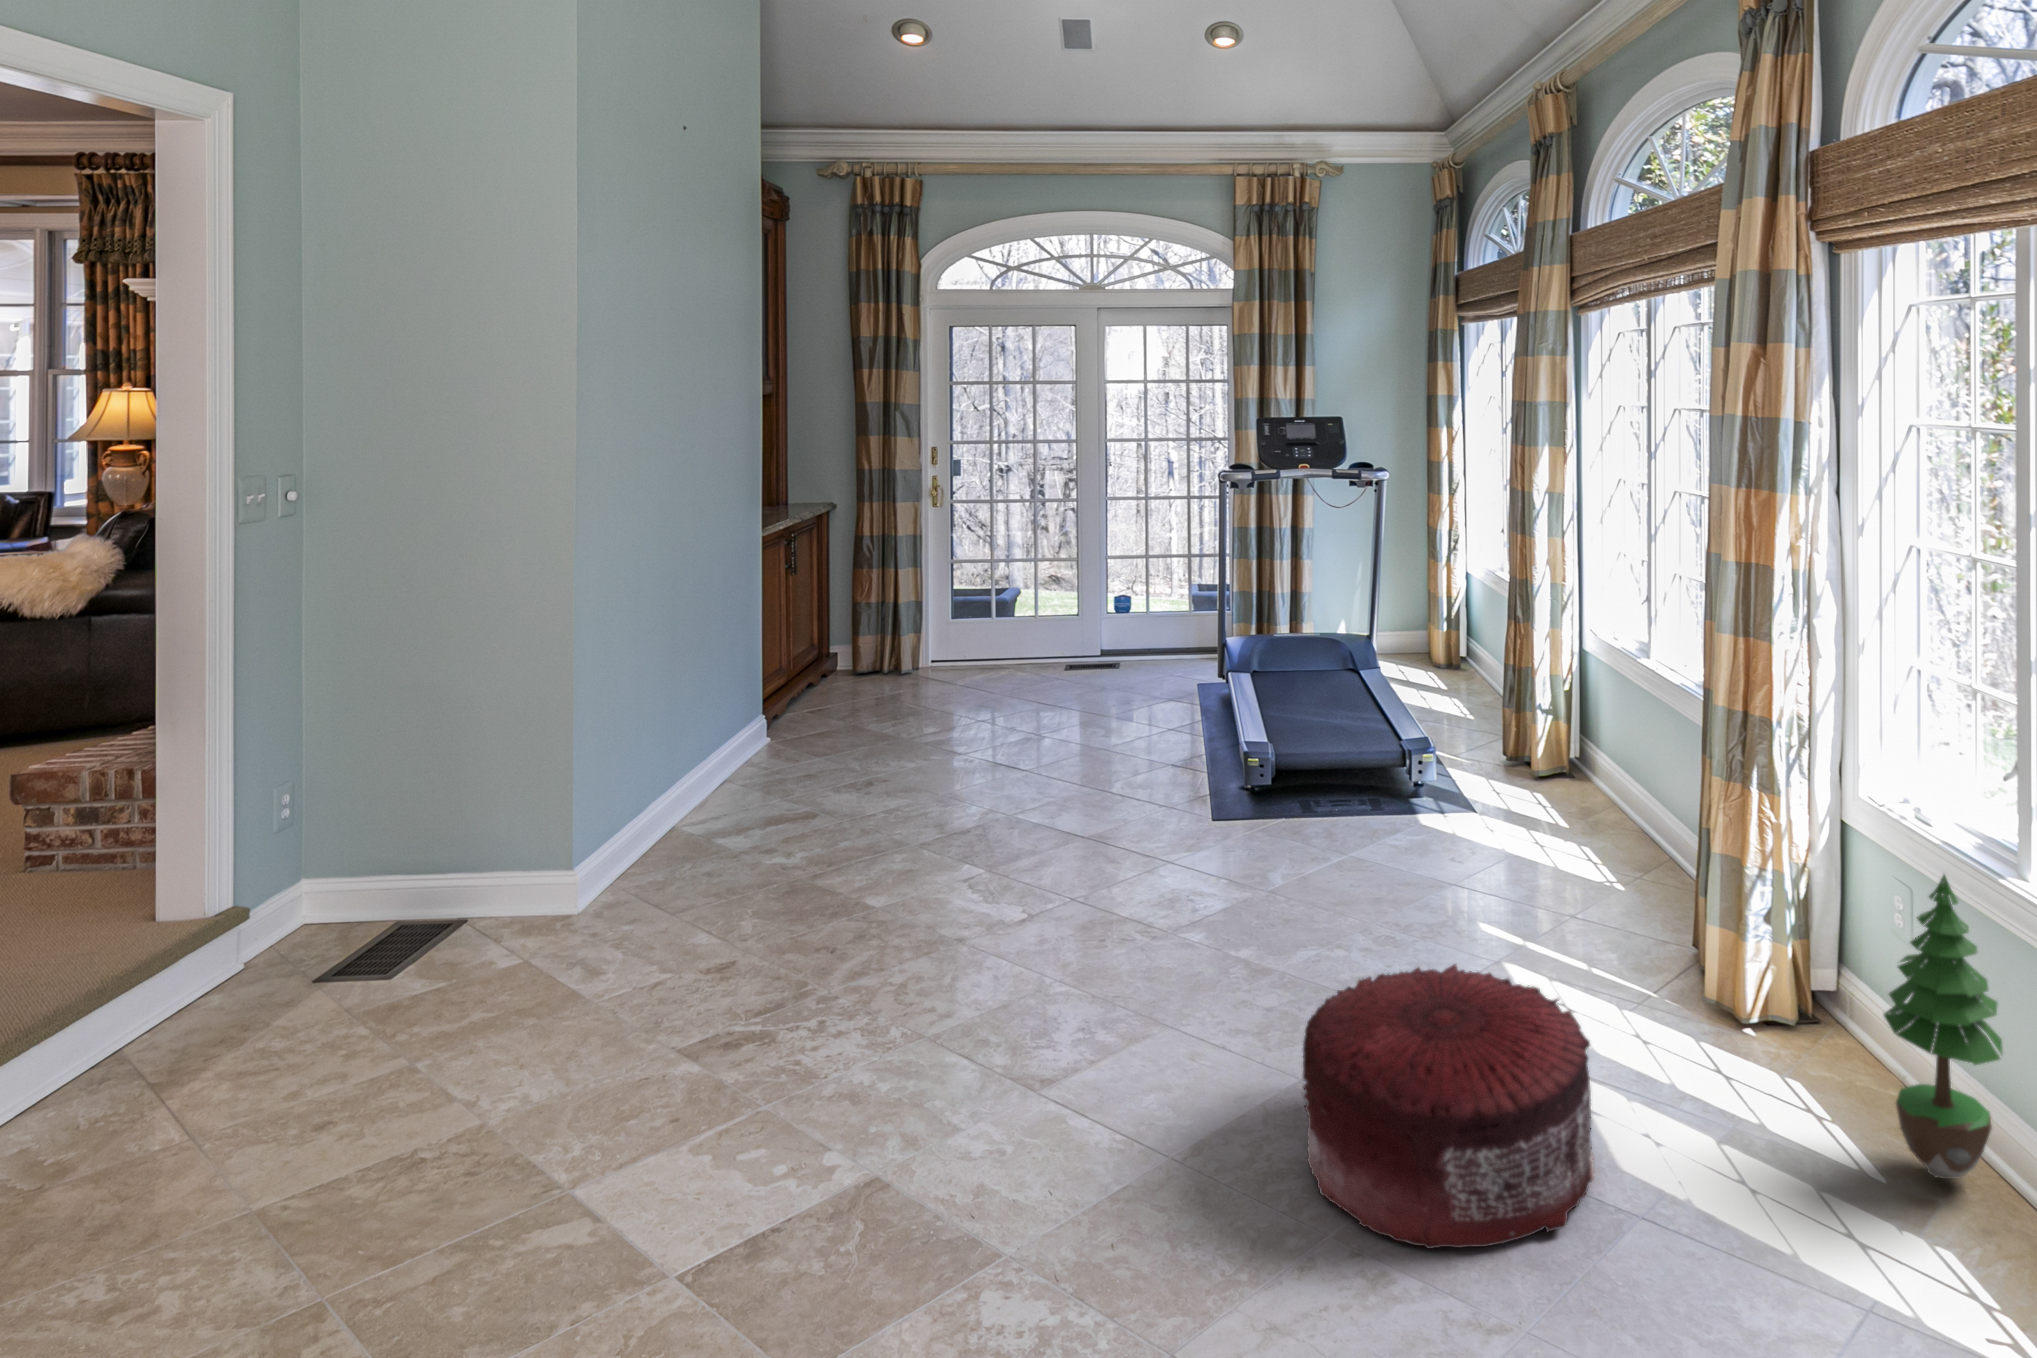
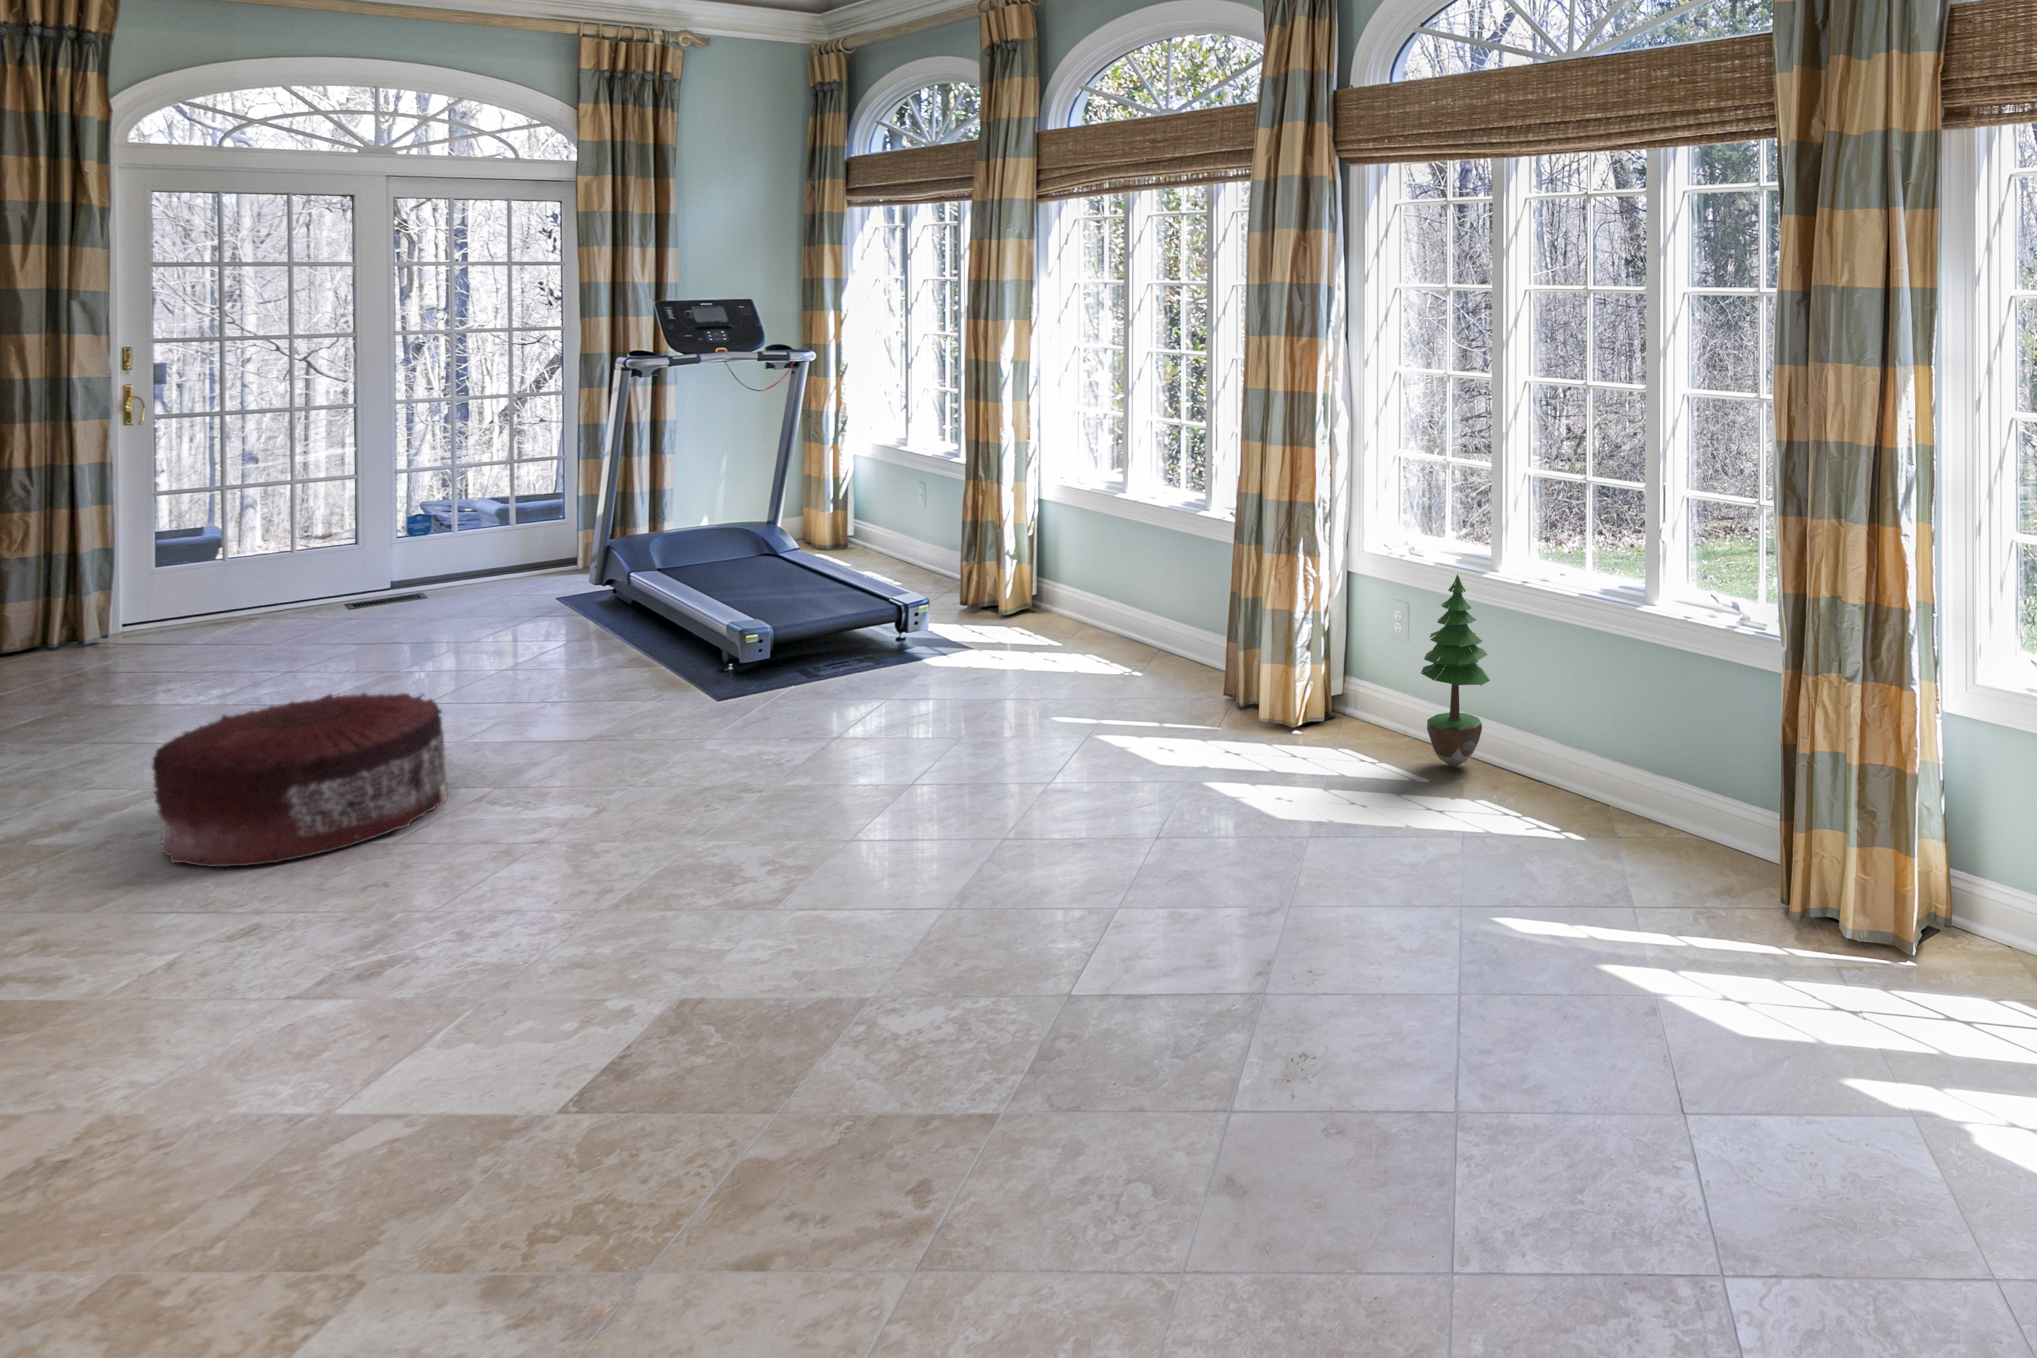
pouf: present [1303,964,1594,1249] -> present [152,693,447,867]

